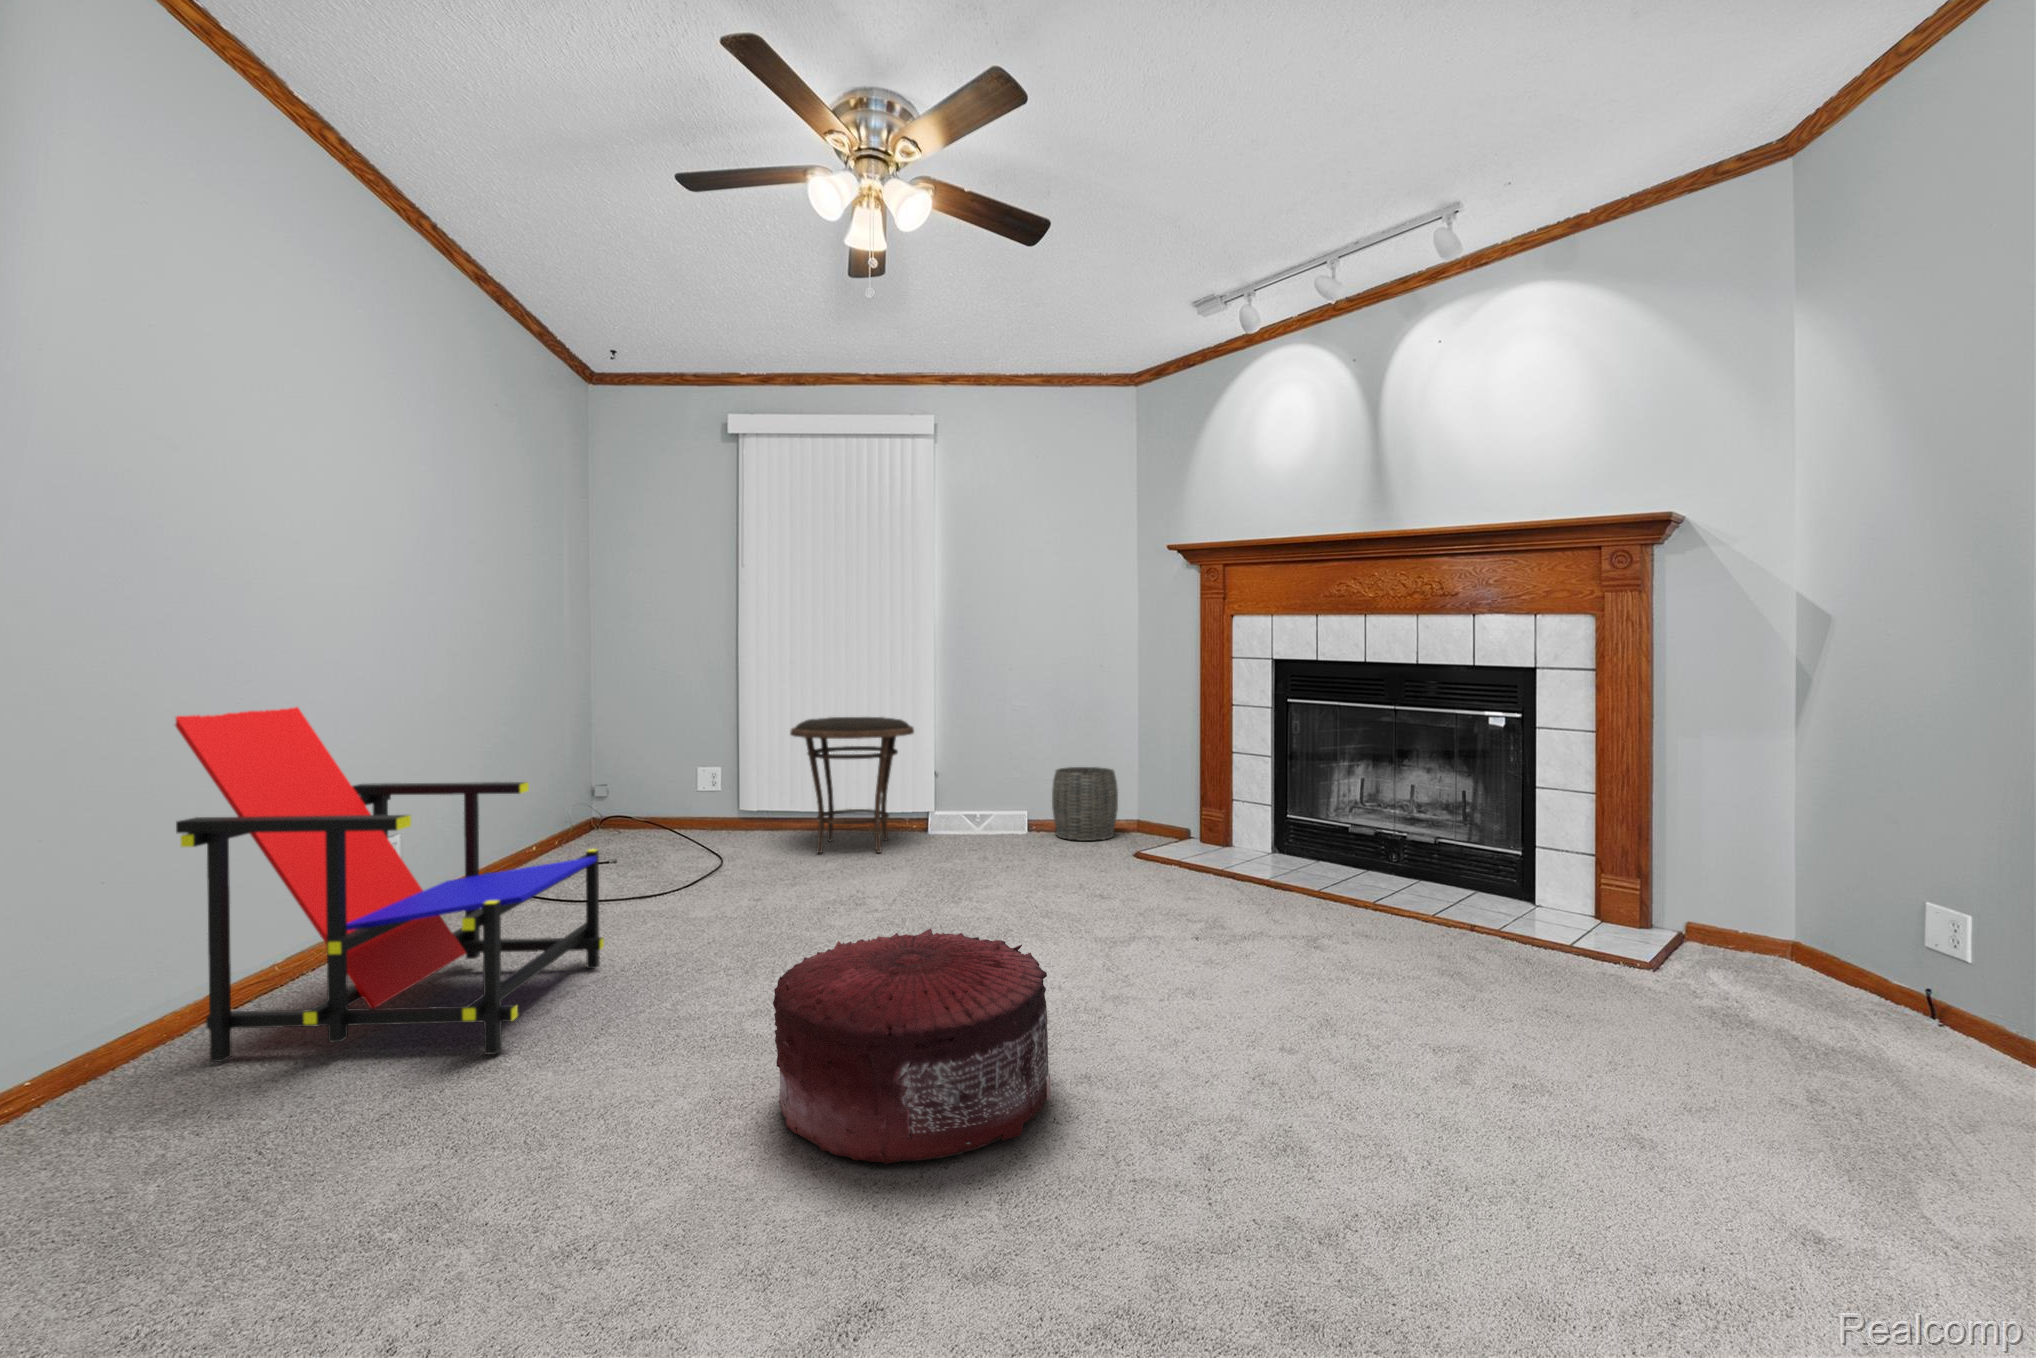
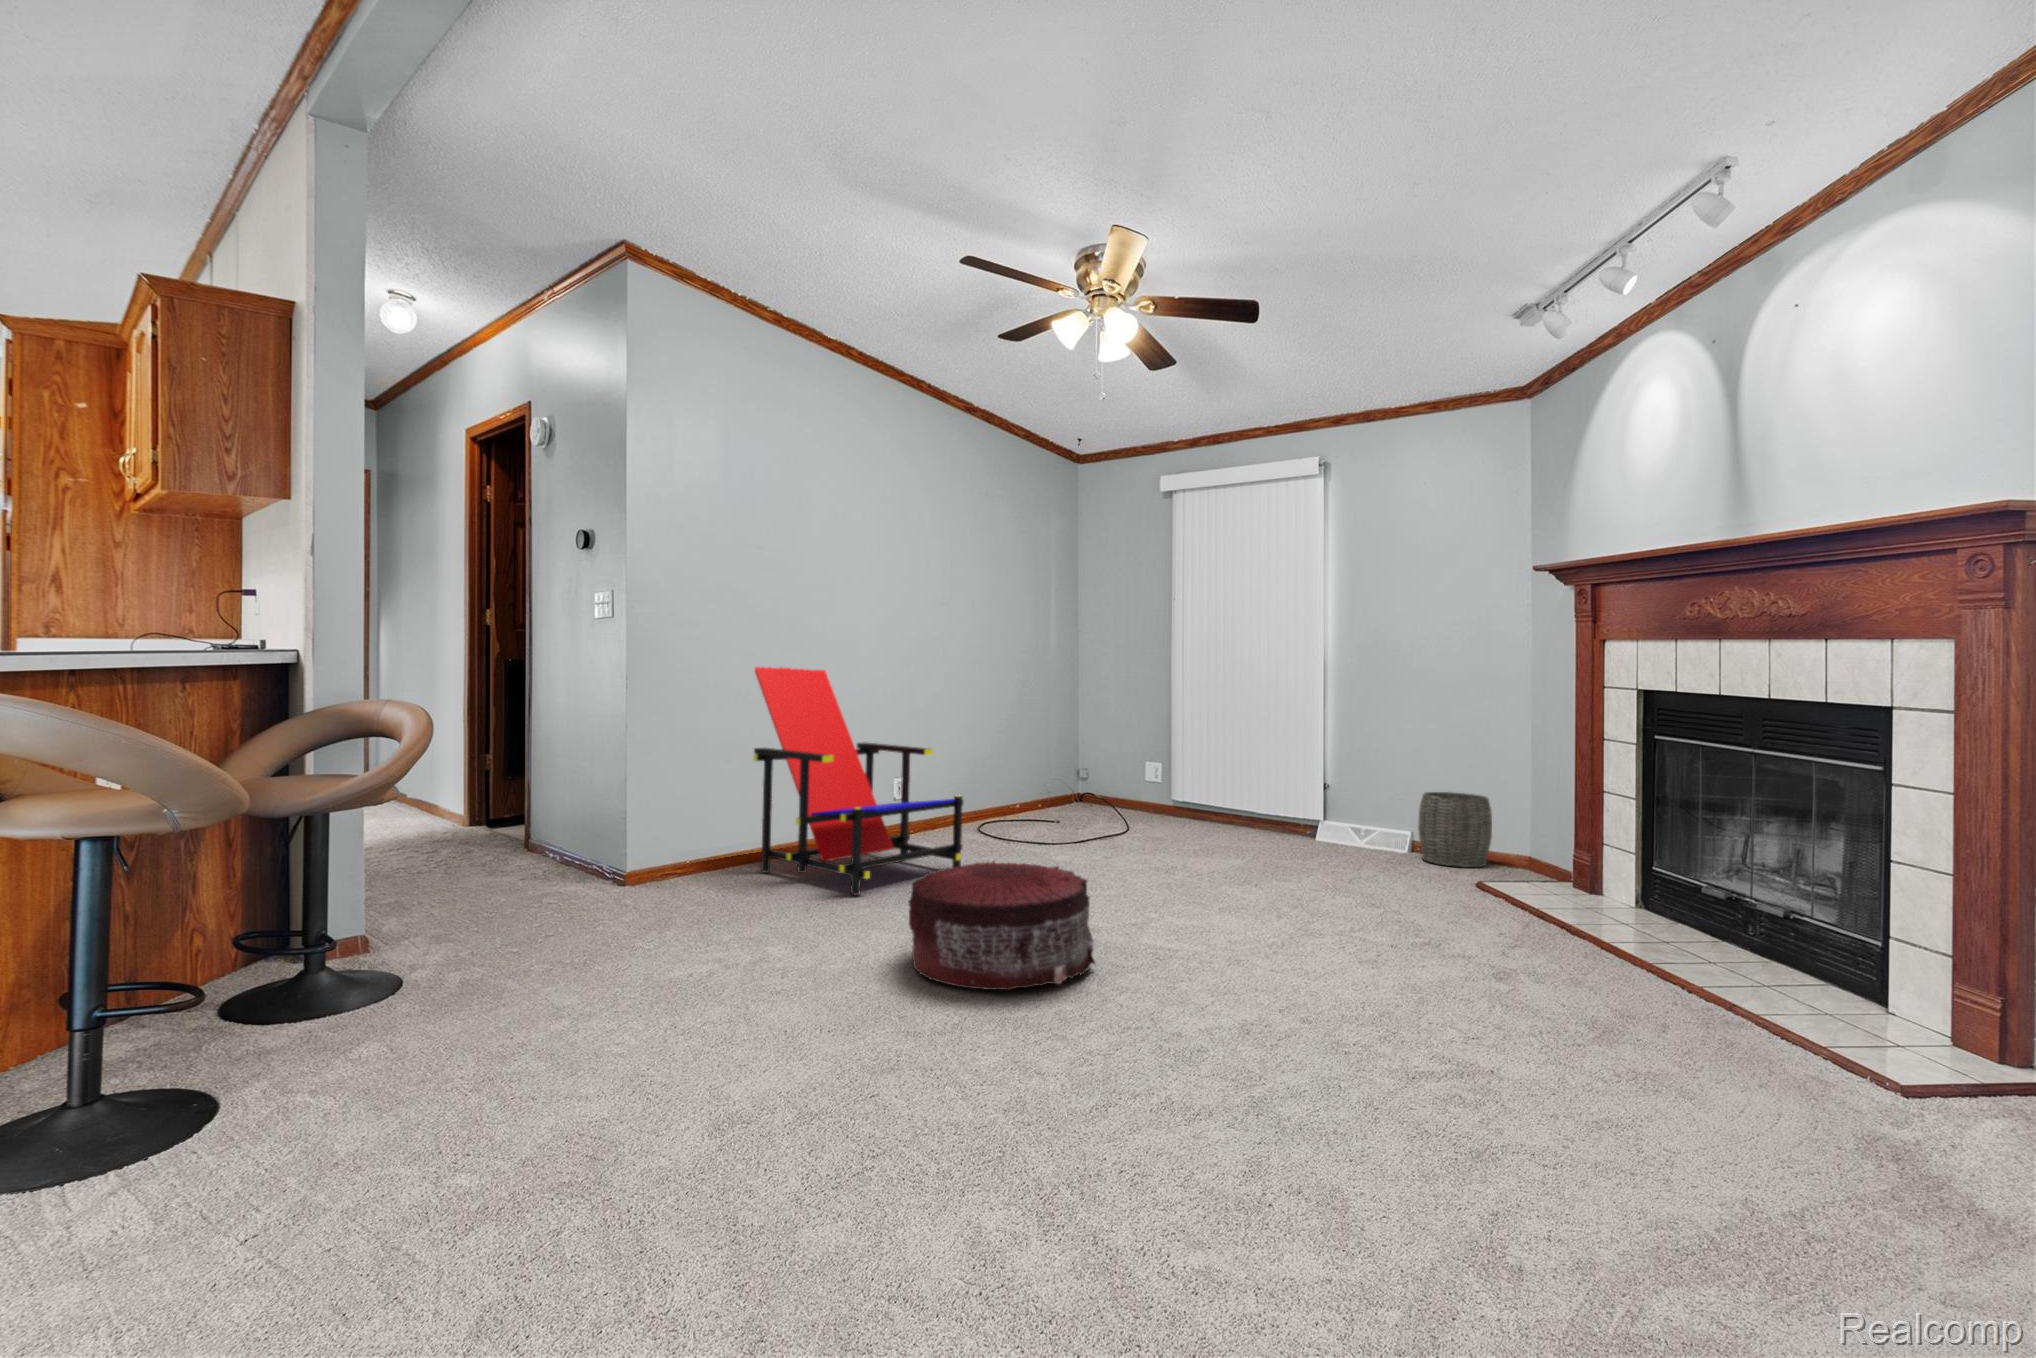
side table: present [790,717,914,853] -> none [1180,728,1287,845]

